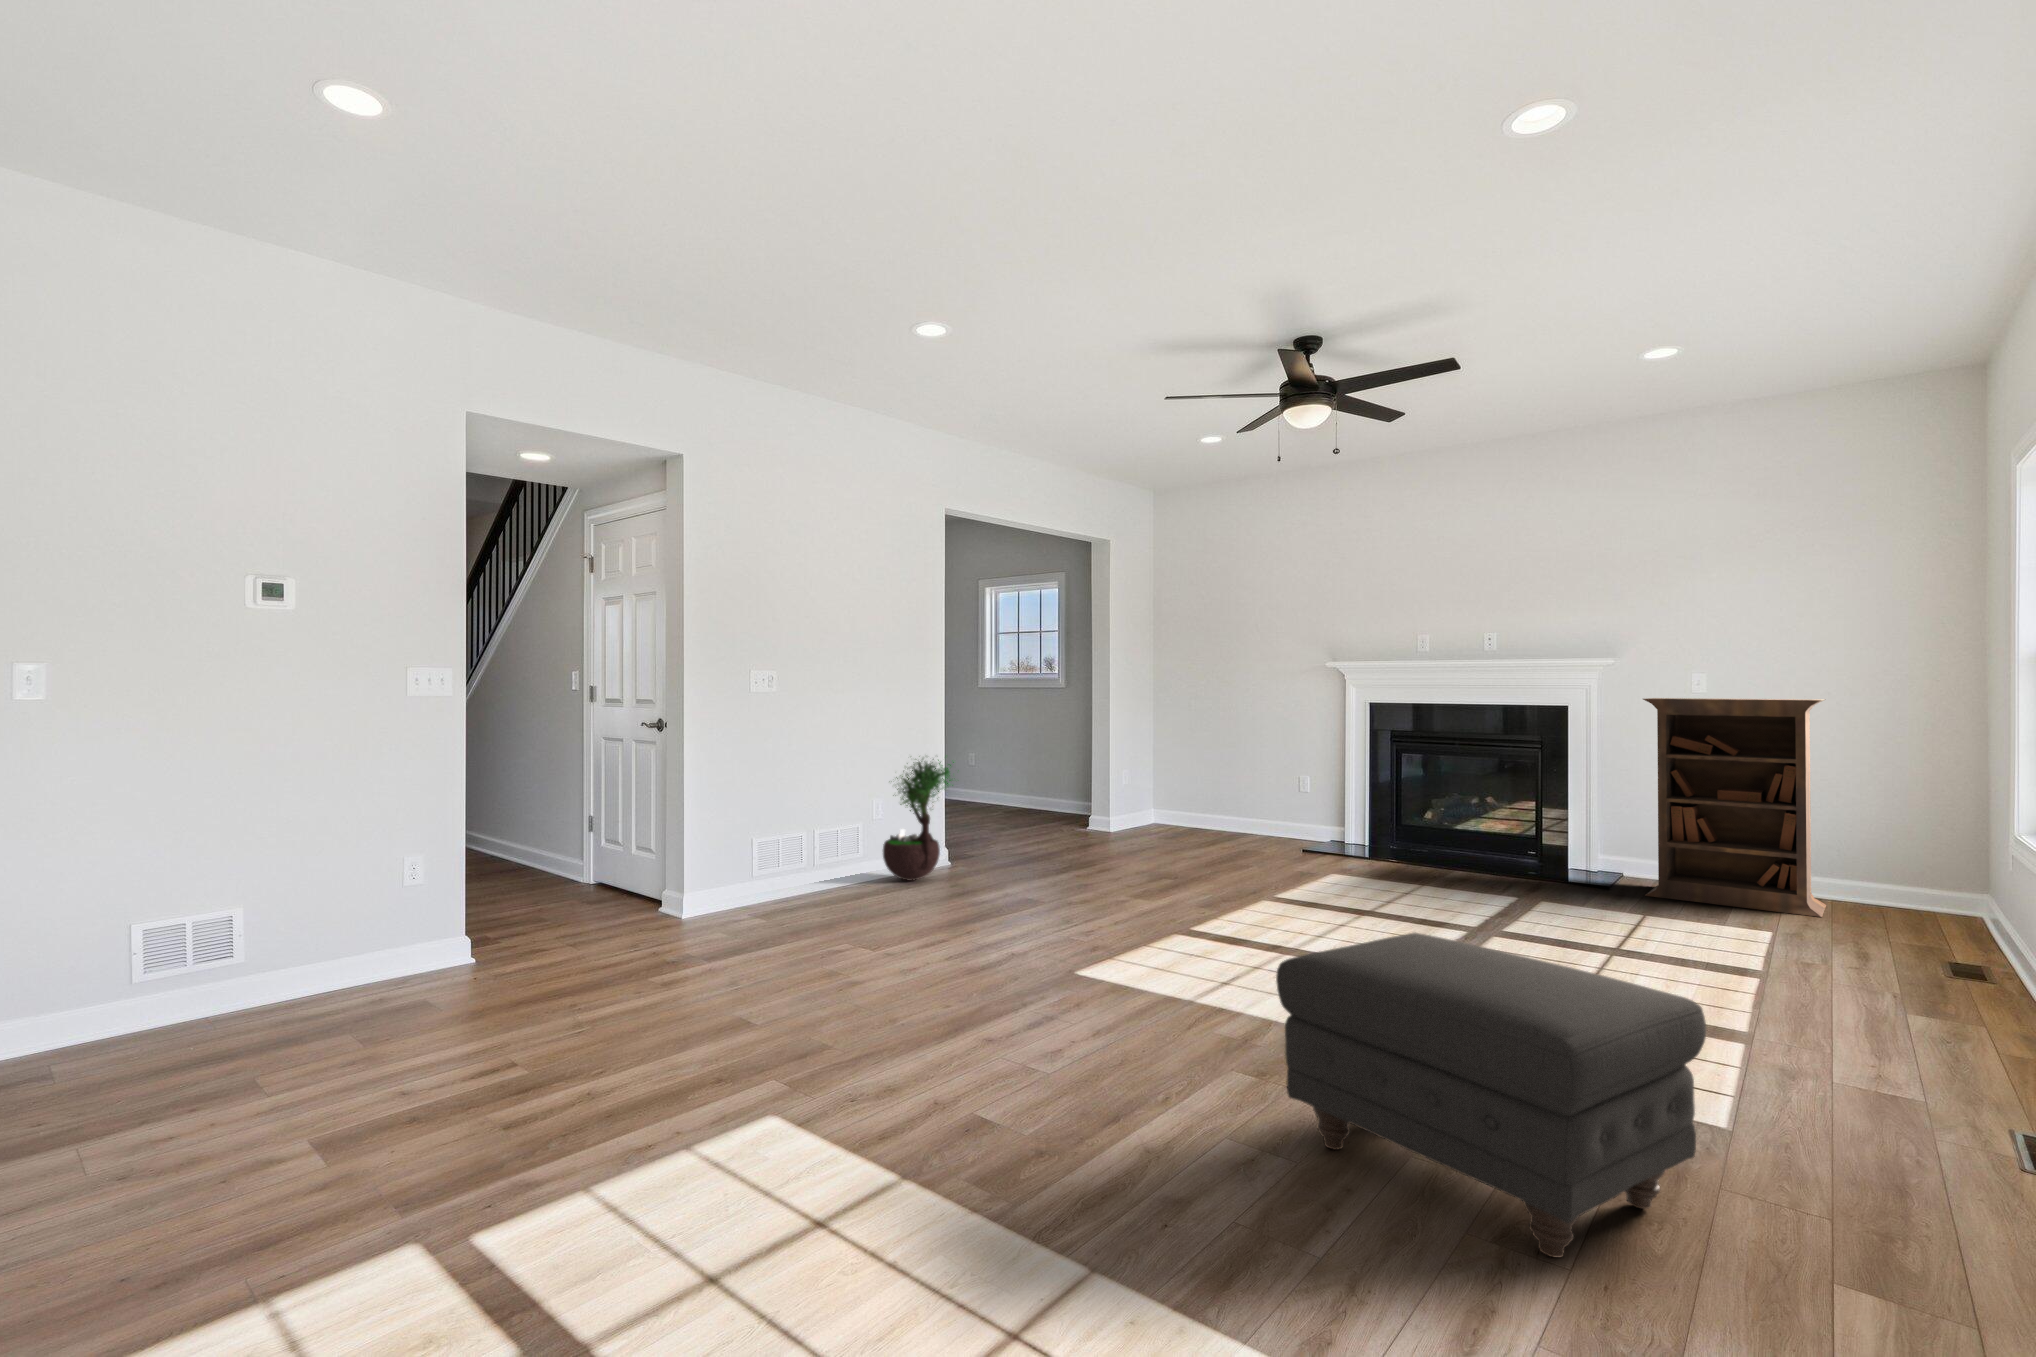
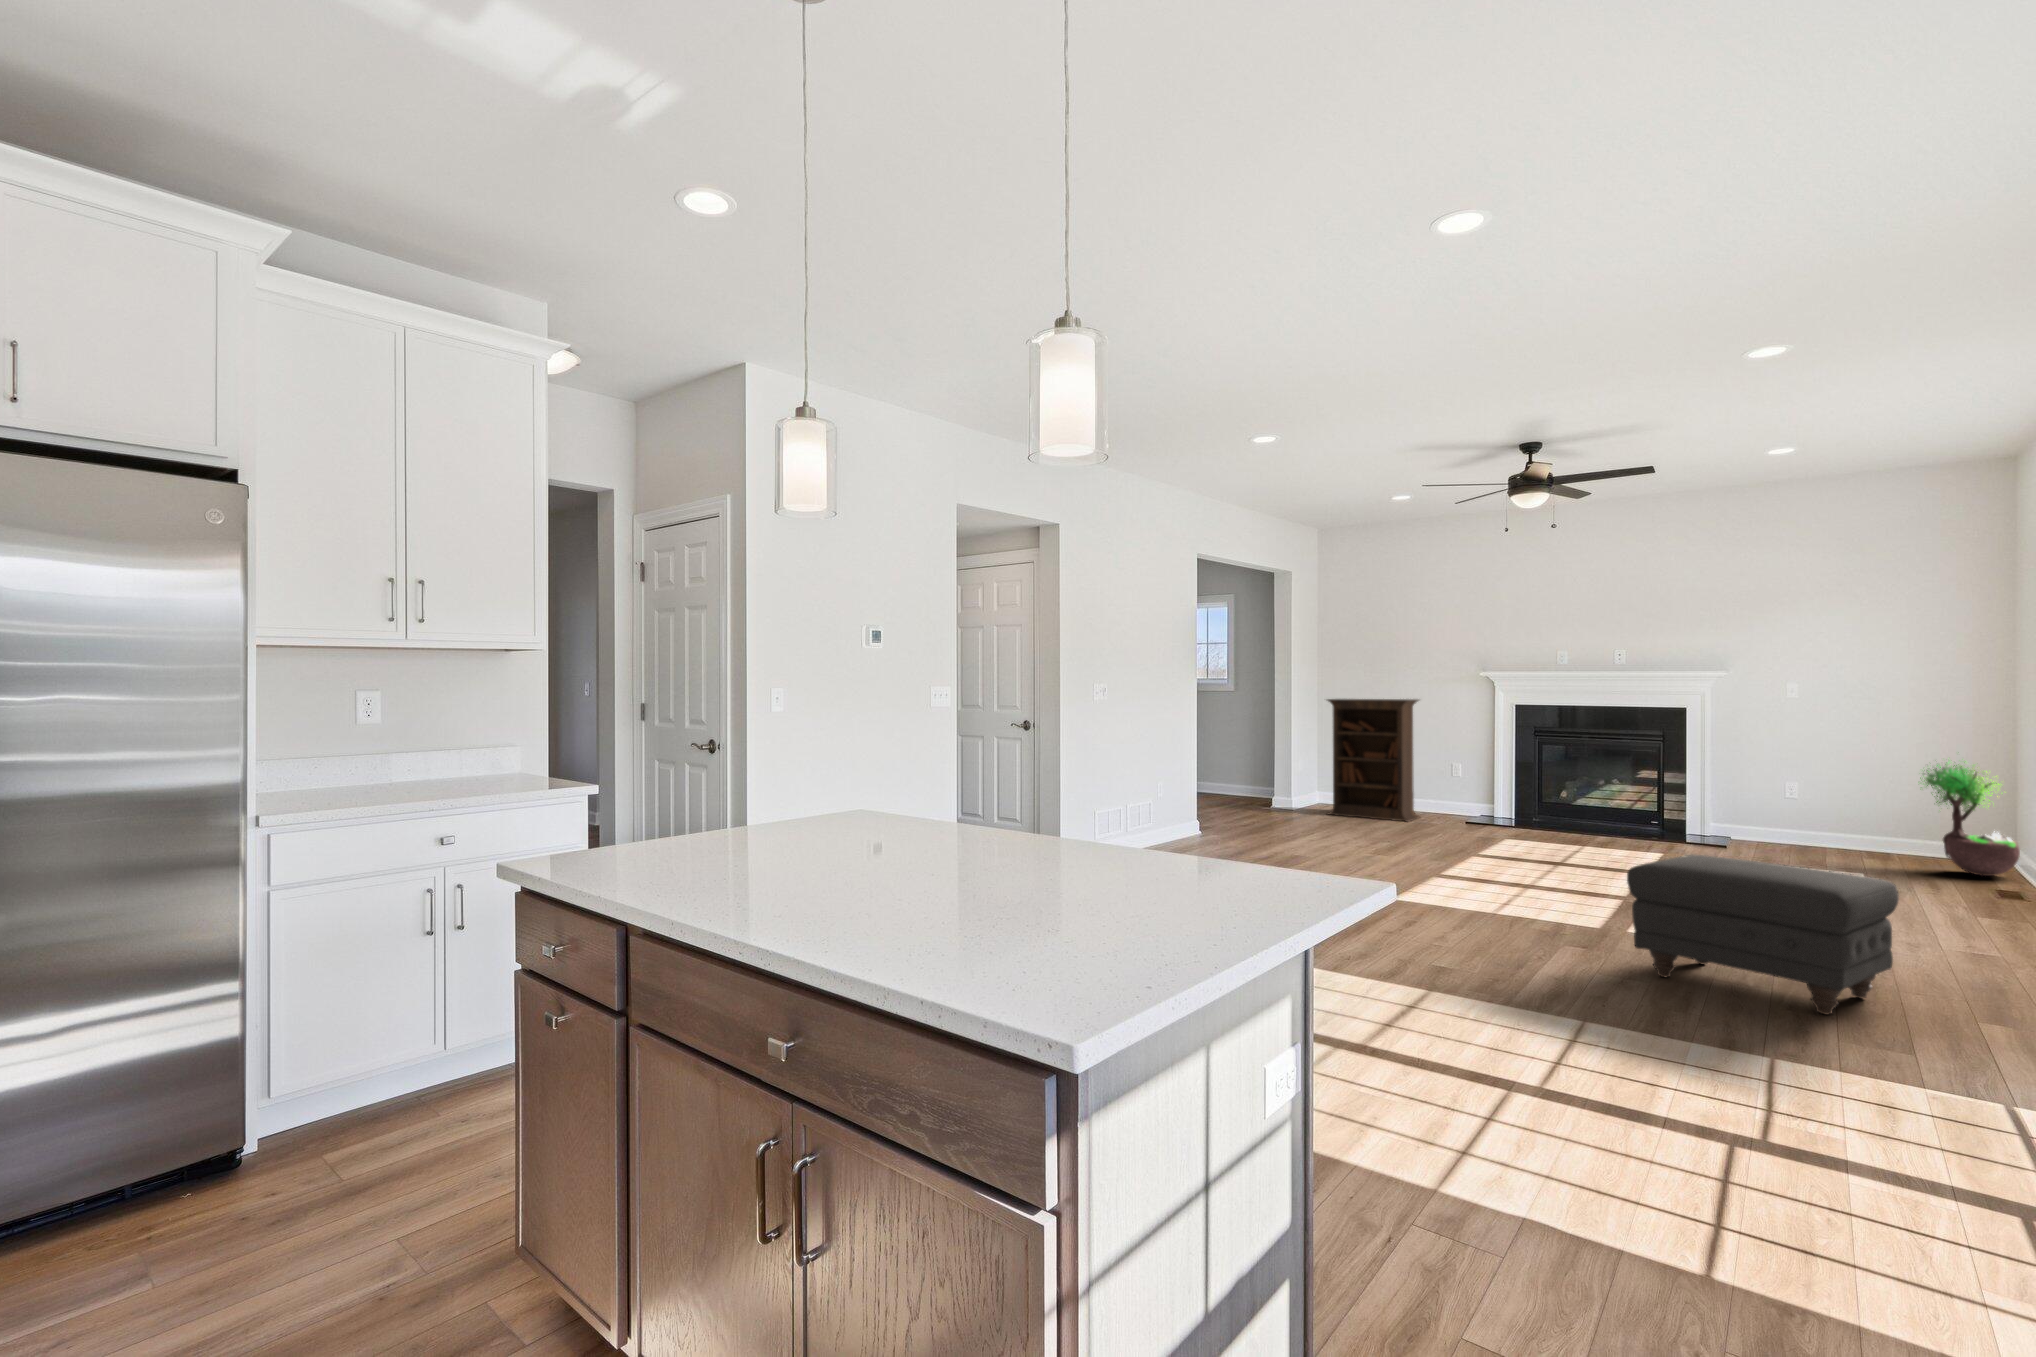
bookcase: present [1643,698,1826,917] -> present [1327,699,1419,822]
potted tree: present [883,759,954,881] -> present [1920,759,2020,876]

